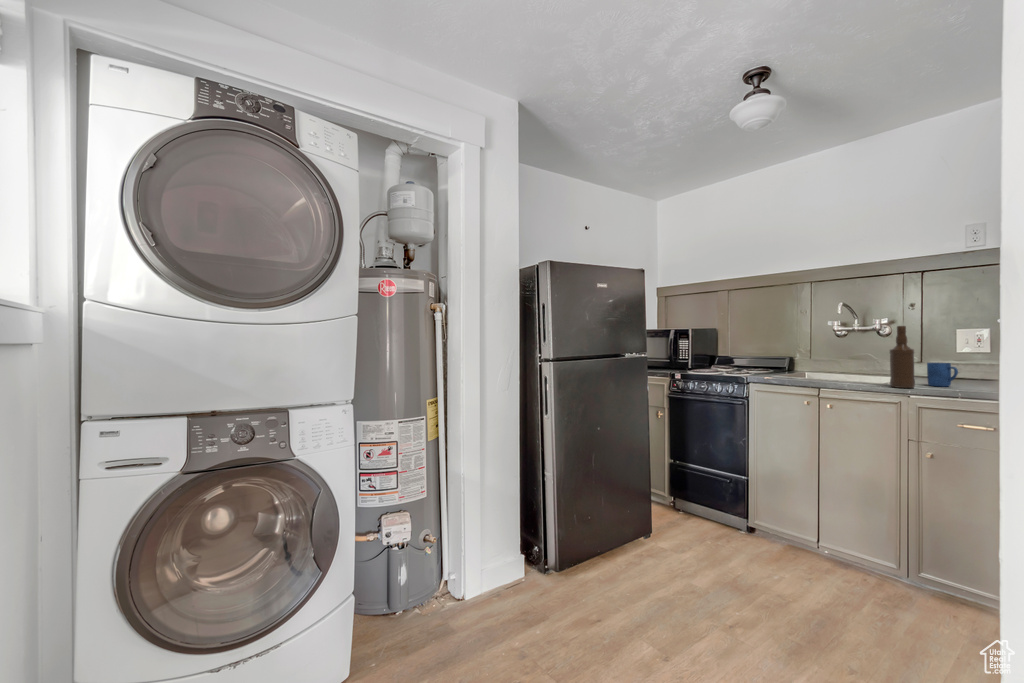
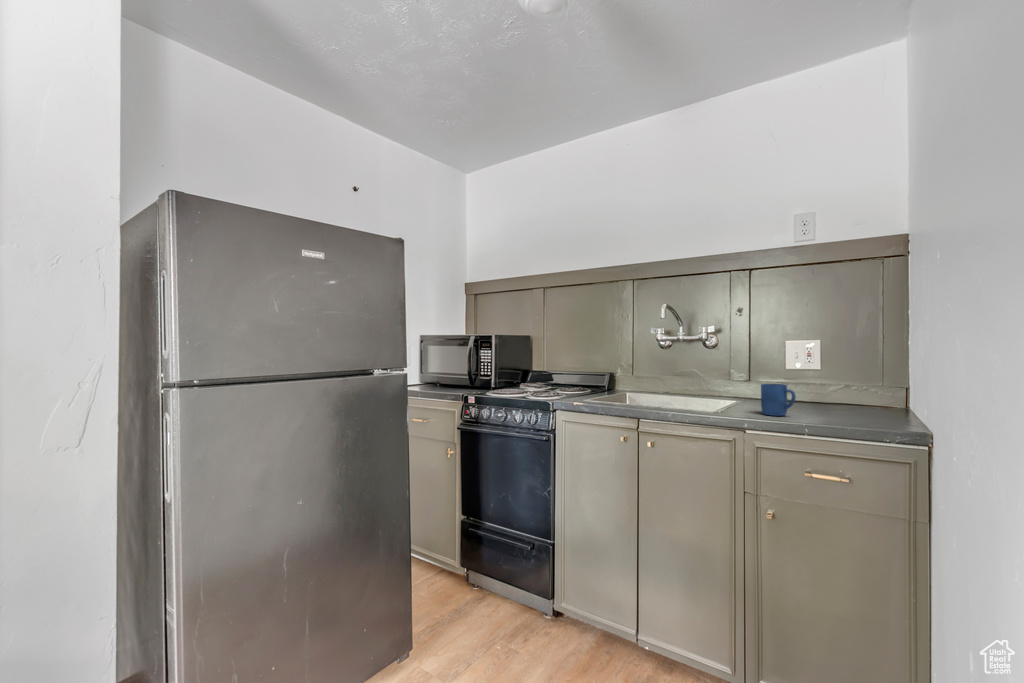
bottle: present [890,326,915,388] -> none [721,335,750,420]

